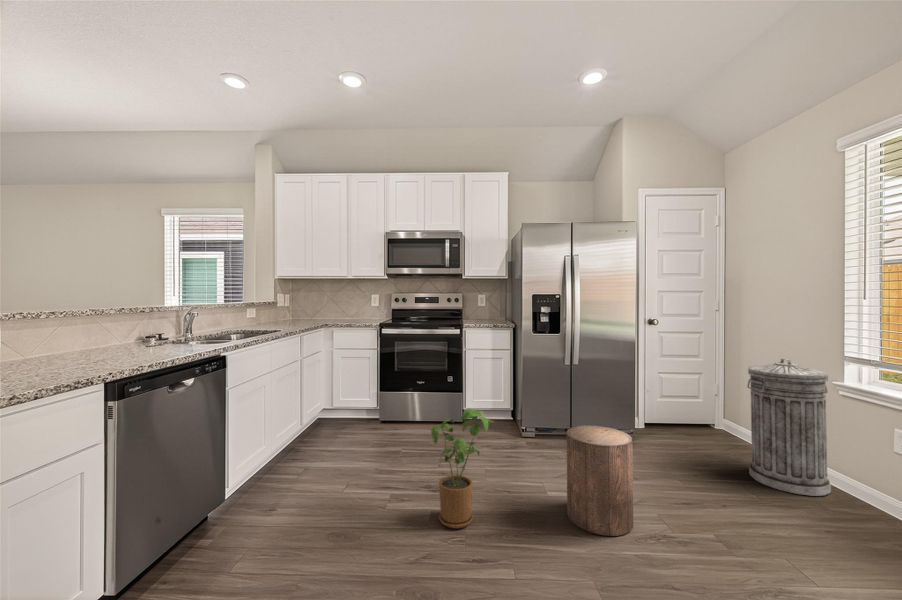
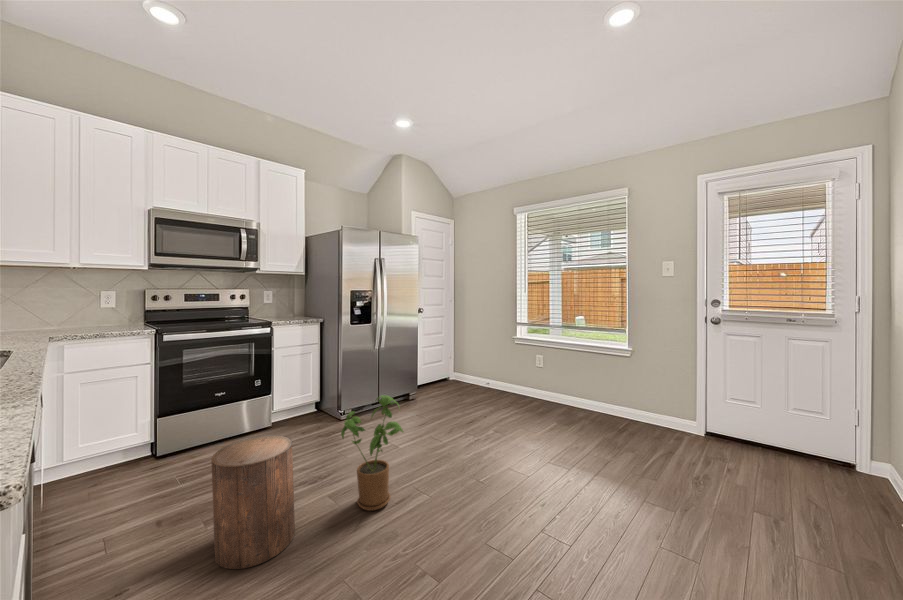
trash can: present [747,359,831,496] -> none [486,328,523,403]
stool: present [566,425,633,536] -> present [211,435,295,569]

